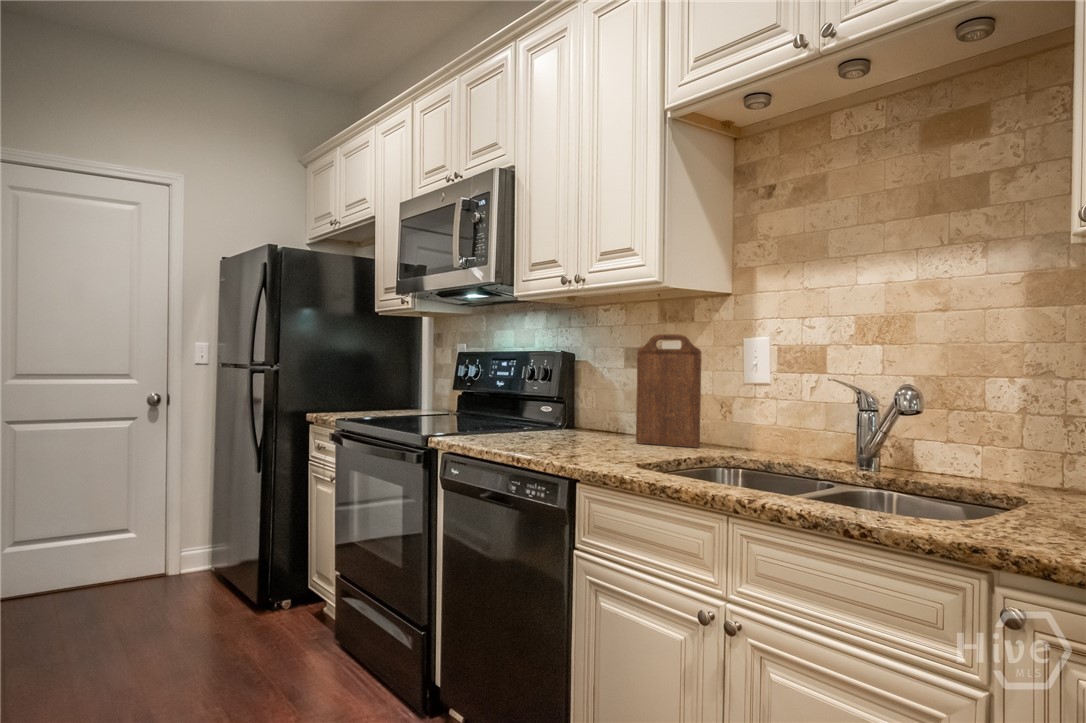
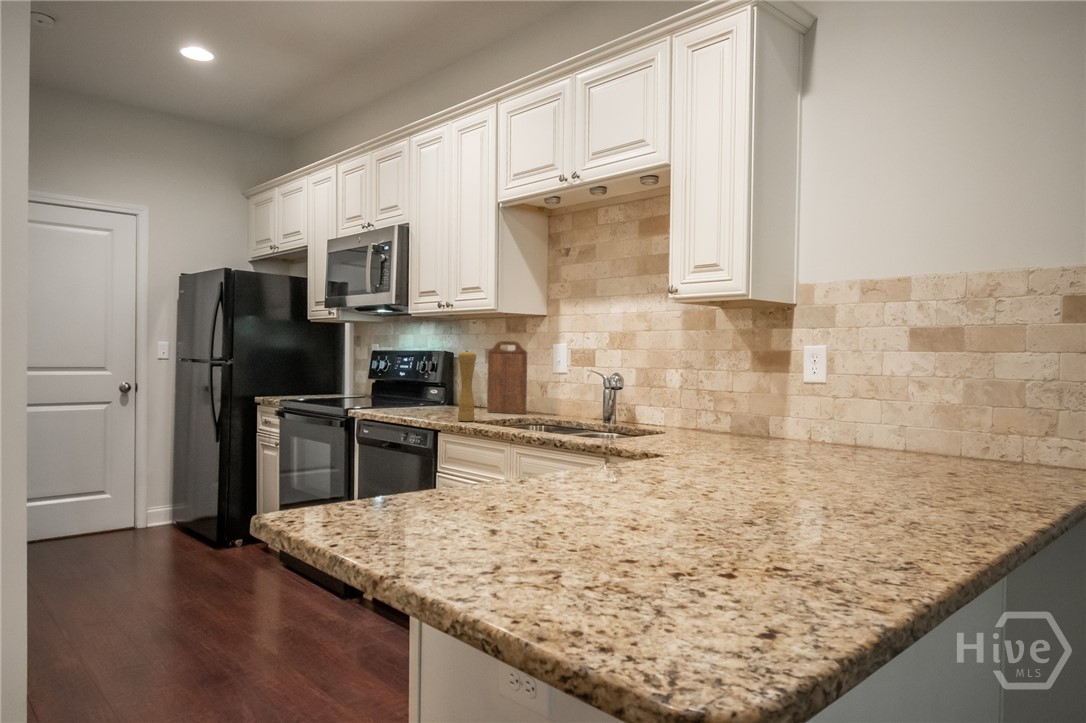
pepper mill: none [607,348,637,465] -> present [458,351,476,421]

